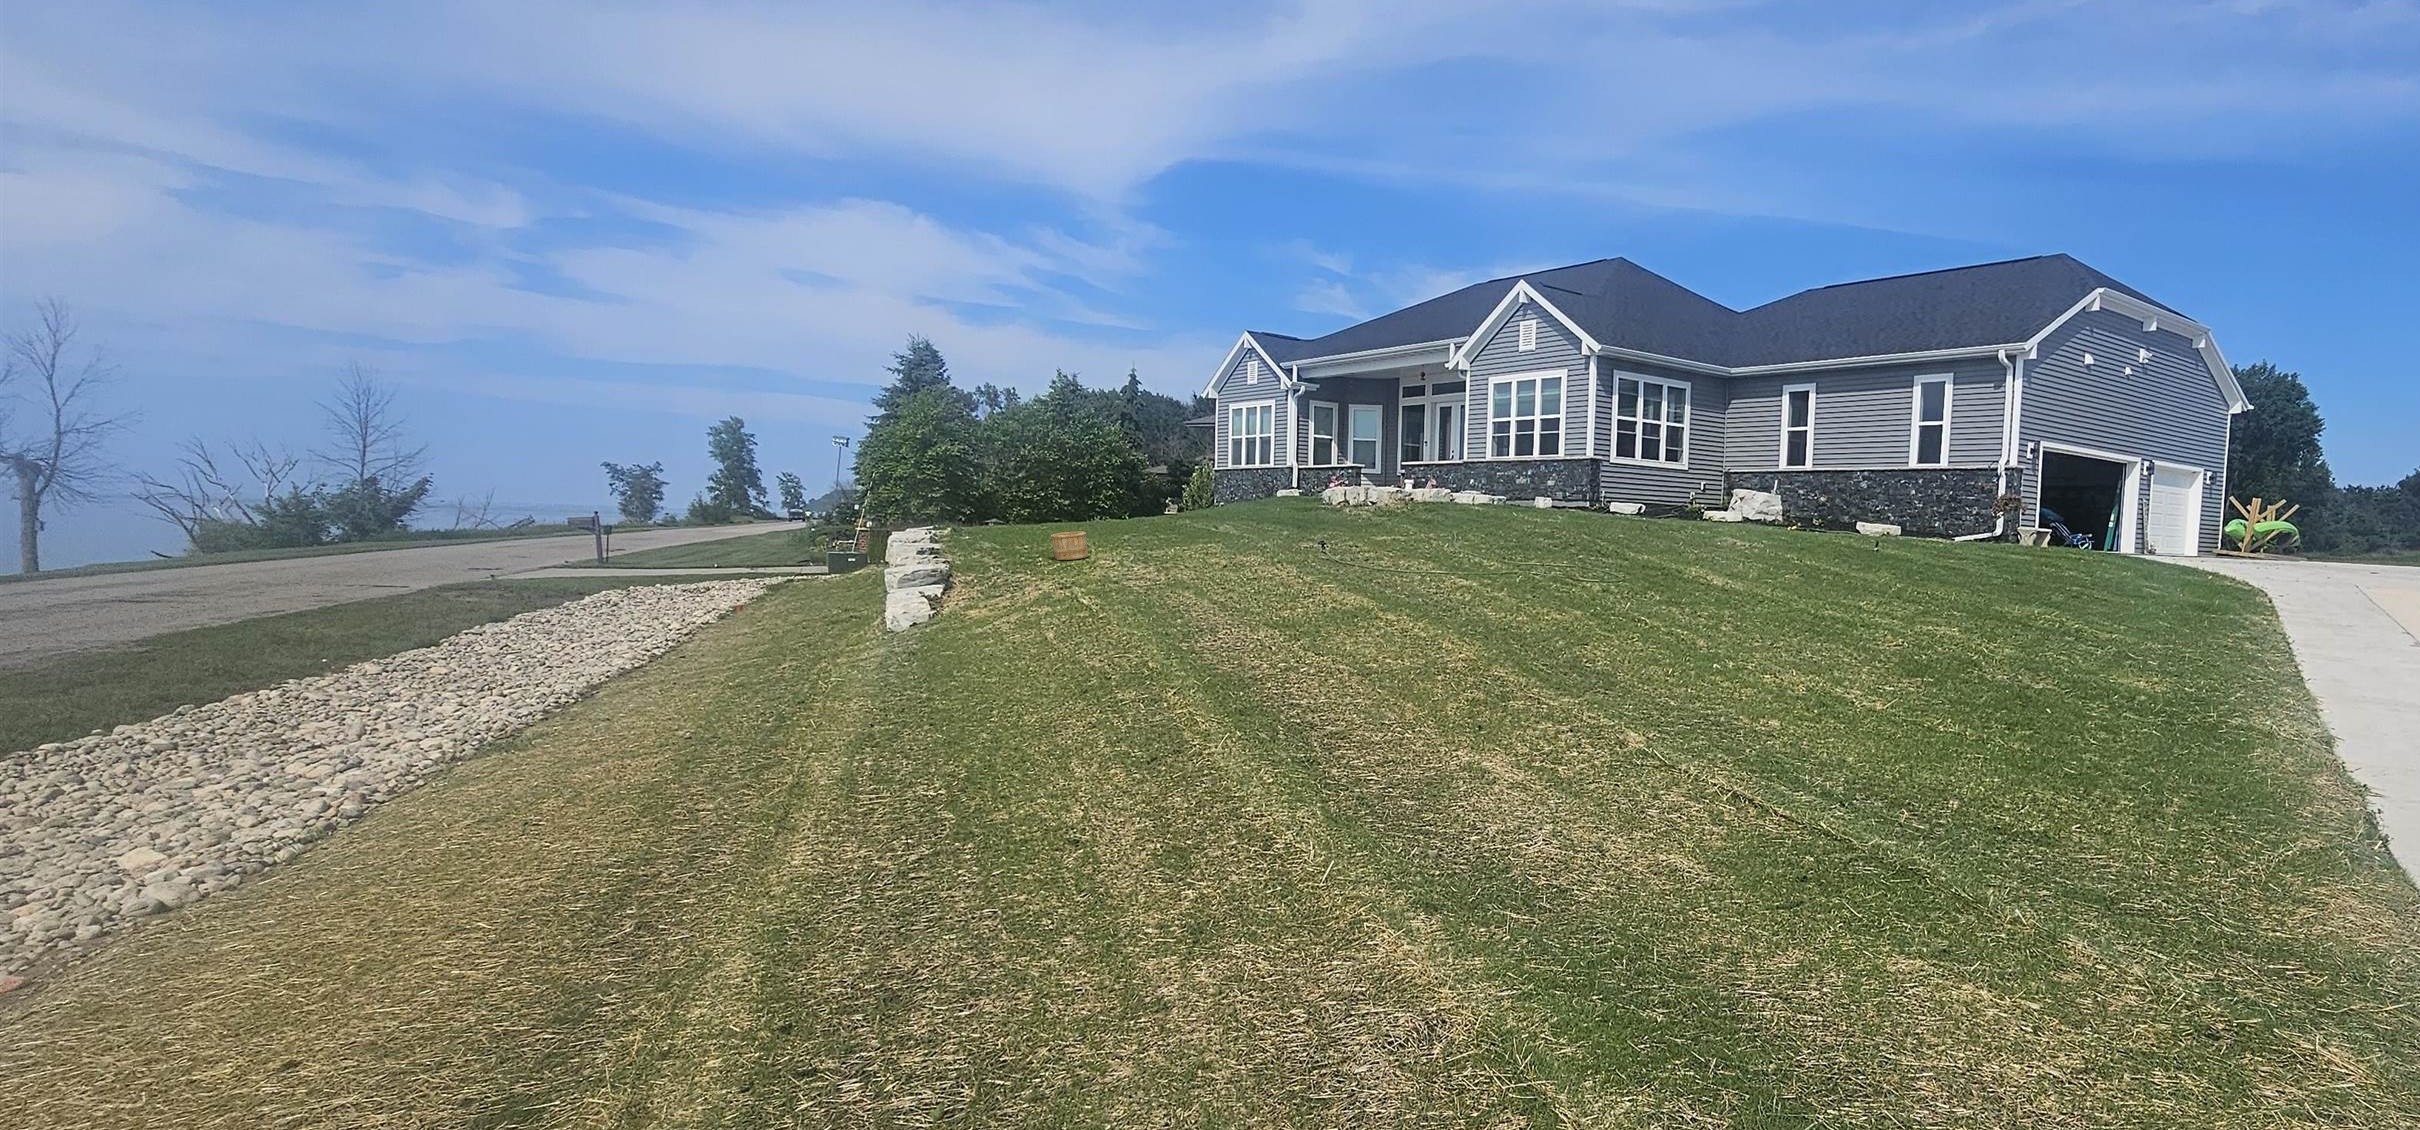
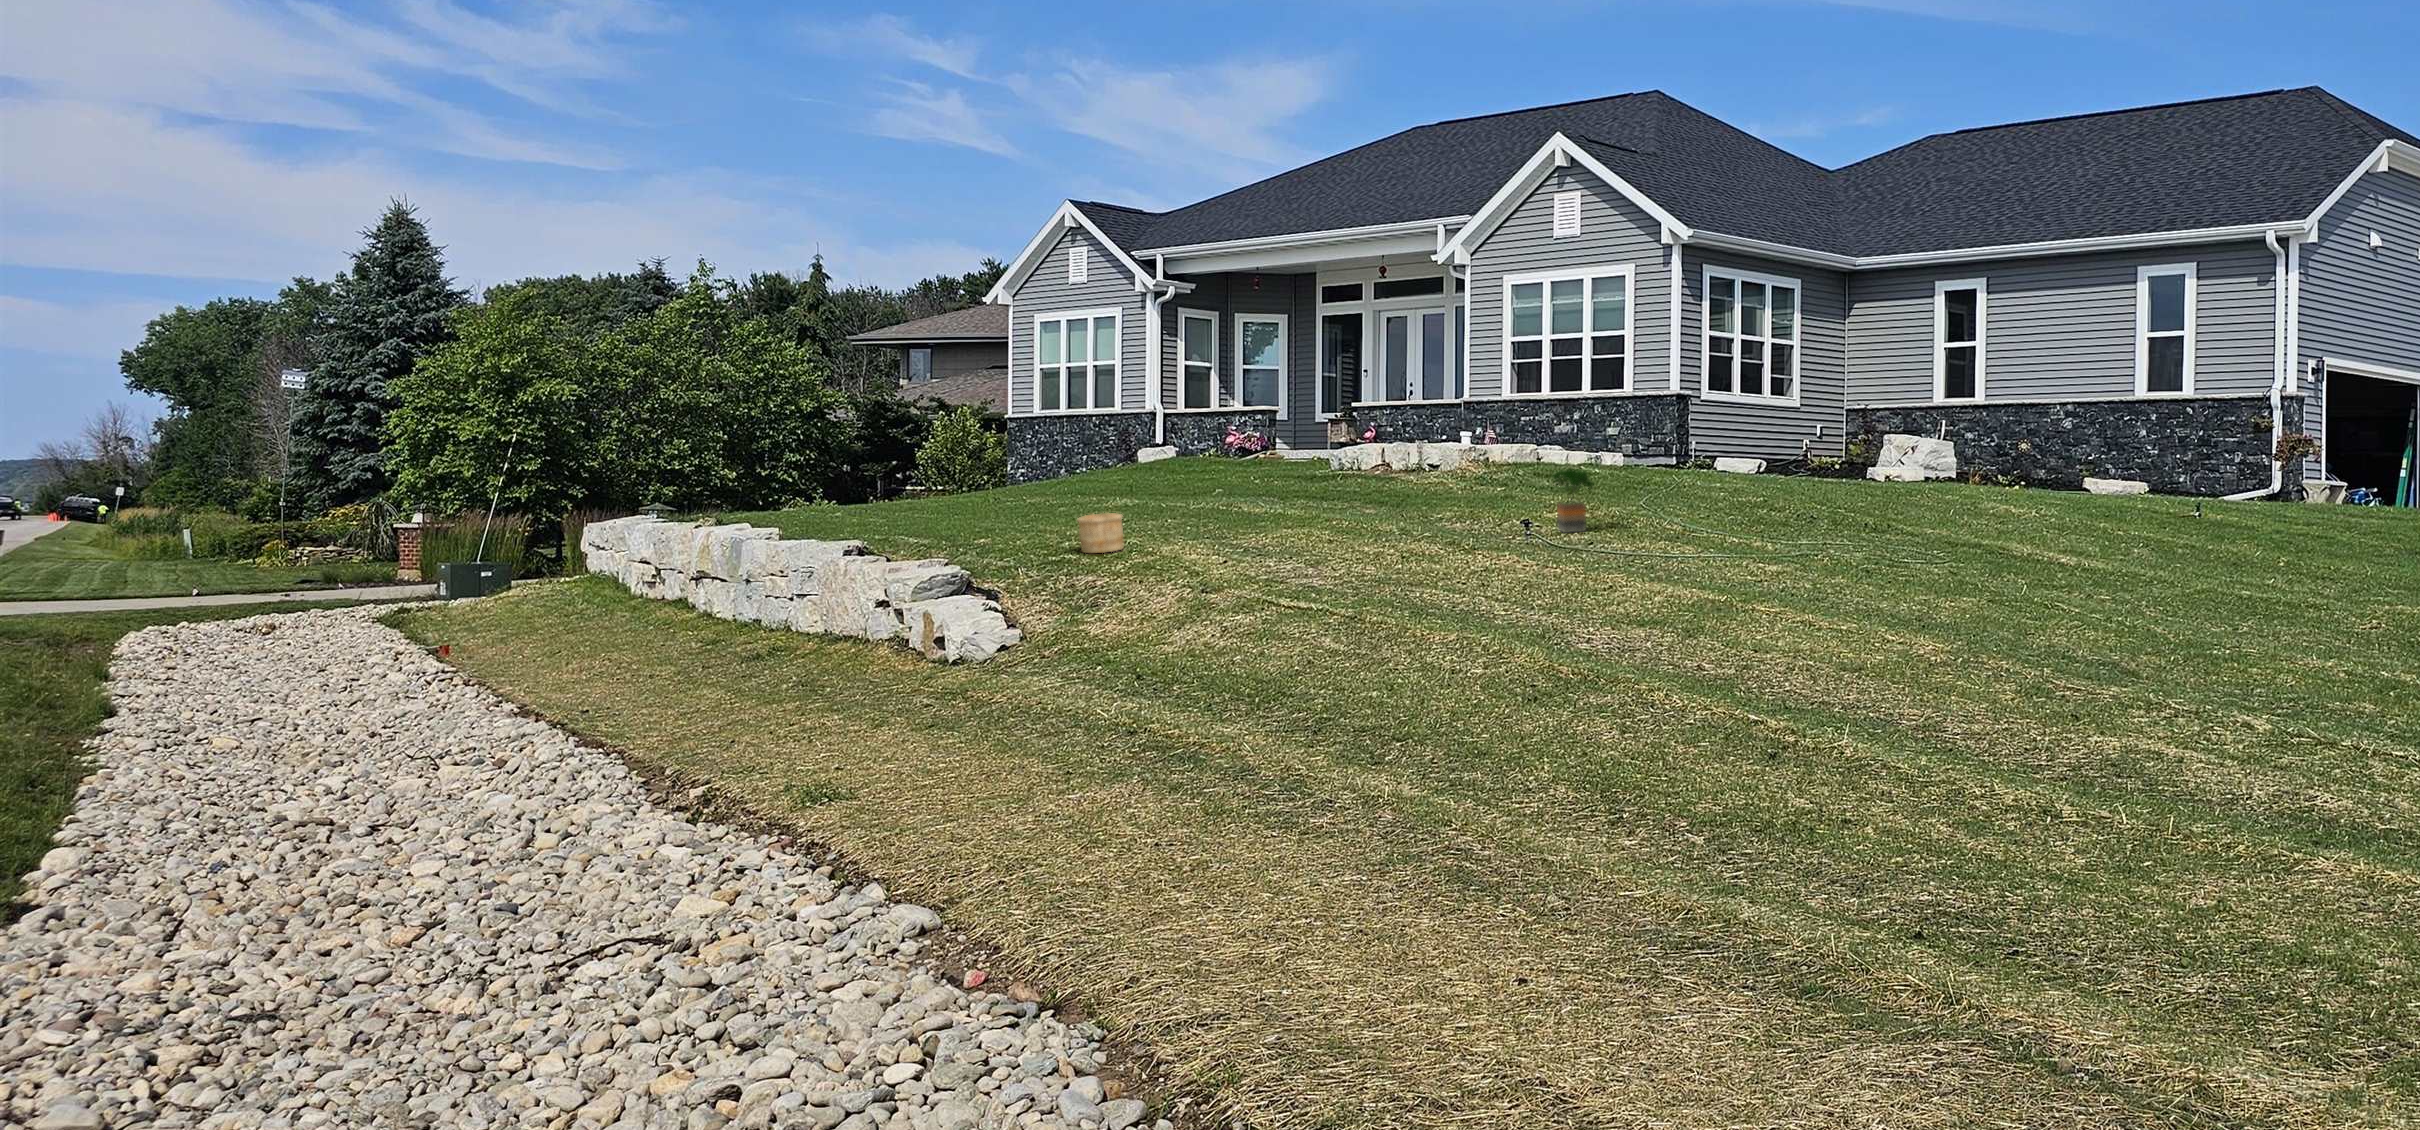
potted tree: none [1396,507,1429,555] -> present [1551,469,1594,533]

